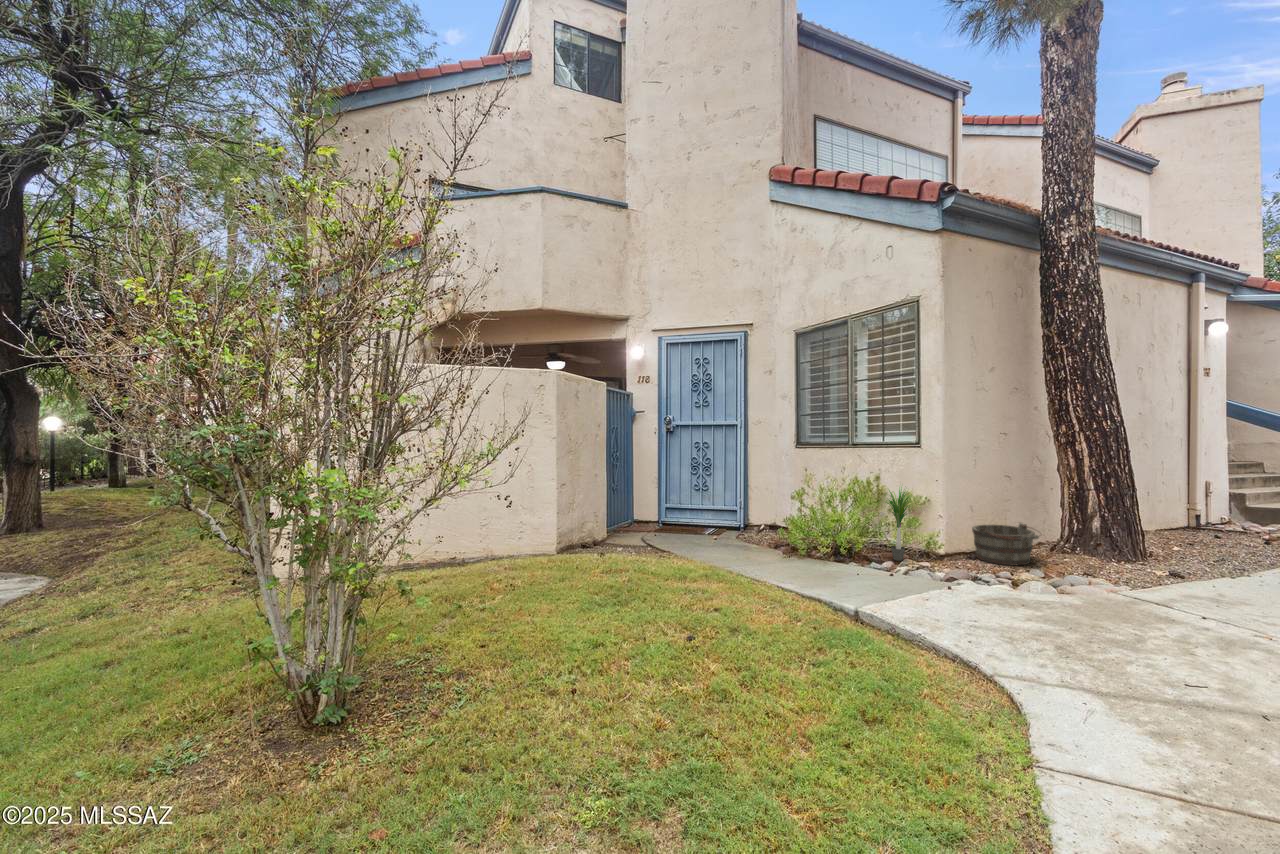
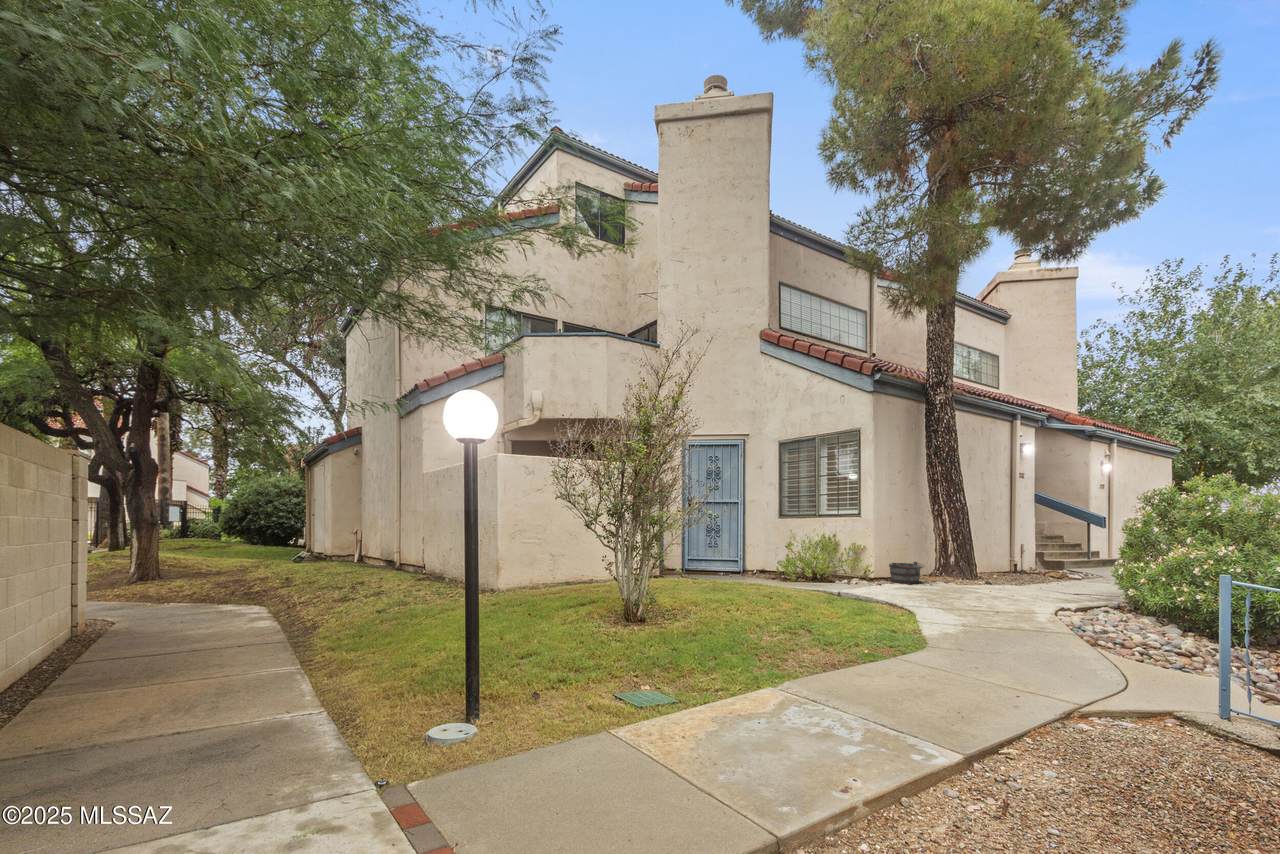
potted plant: present [882,489,912,561] -> none [835,536,866,582]

